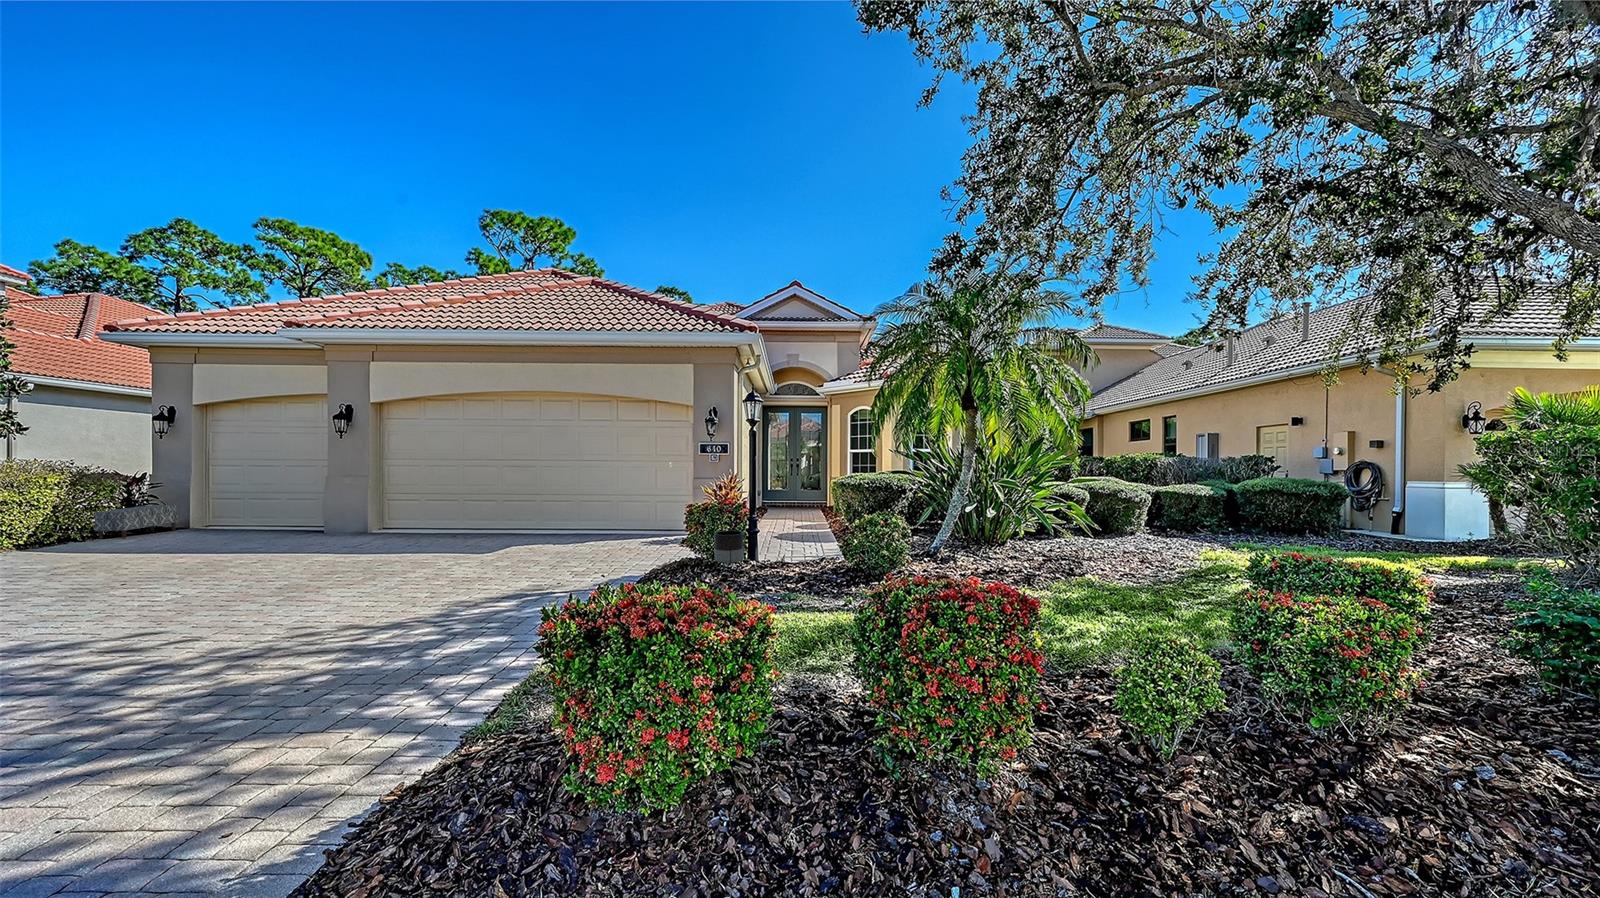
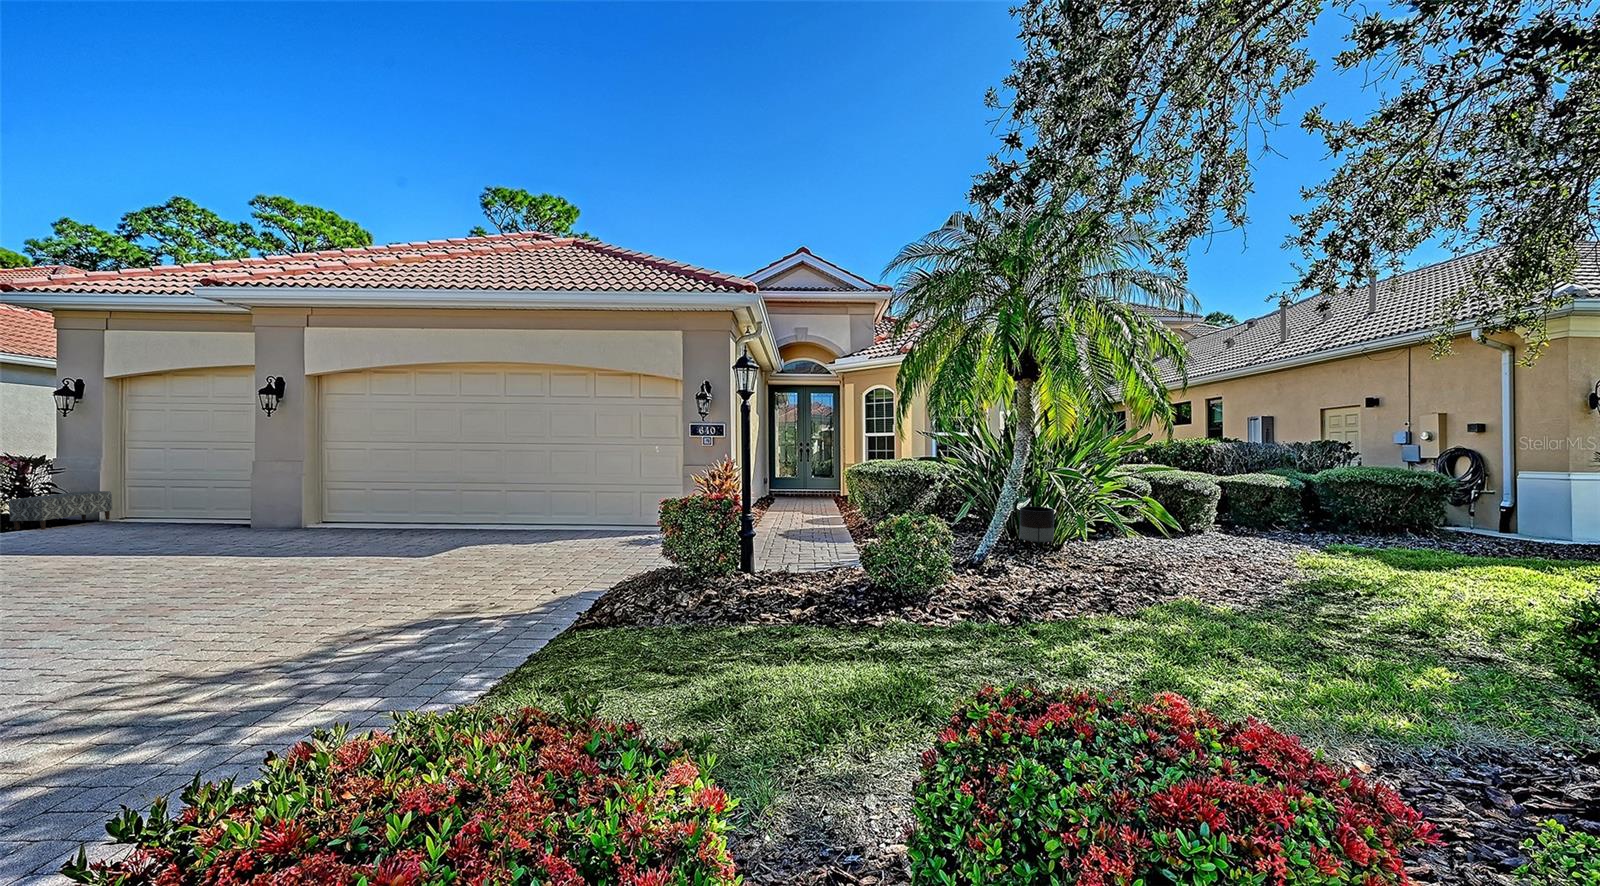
planter: present [714,530,744,573] -> present [1019,506,1054,555]

